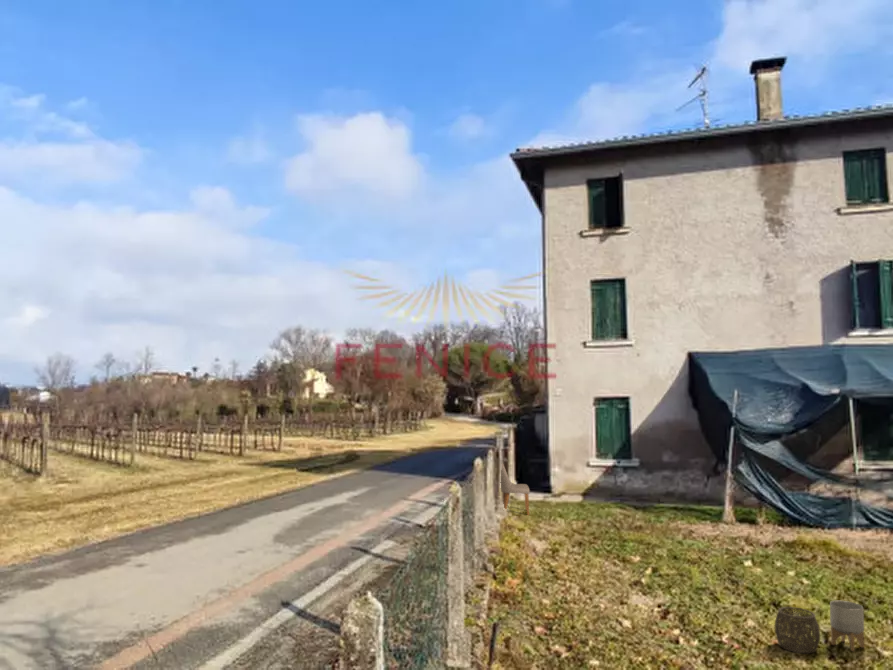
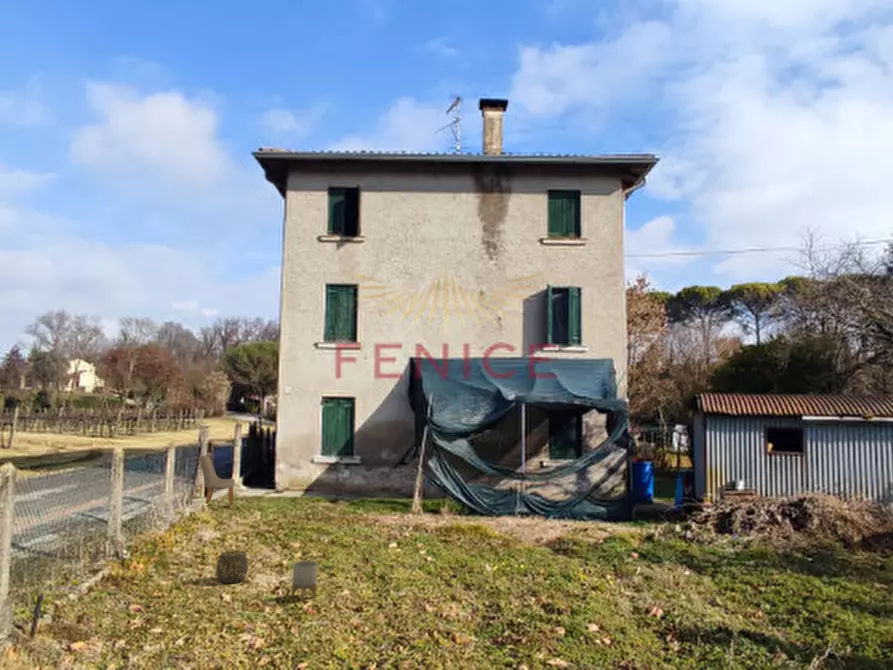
planter: present [830,601,864,651] -> present [292,561,317,600]
woven basket: present [775,607,820,653] -> present [216,551,248,583]

